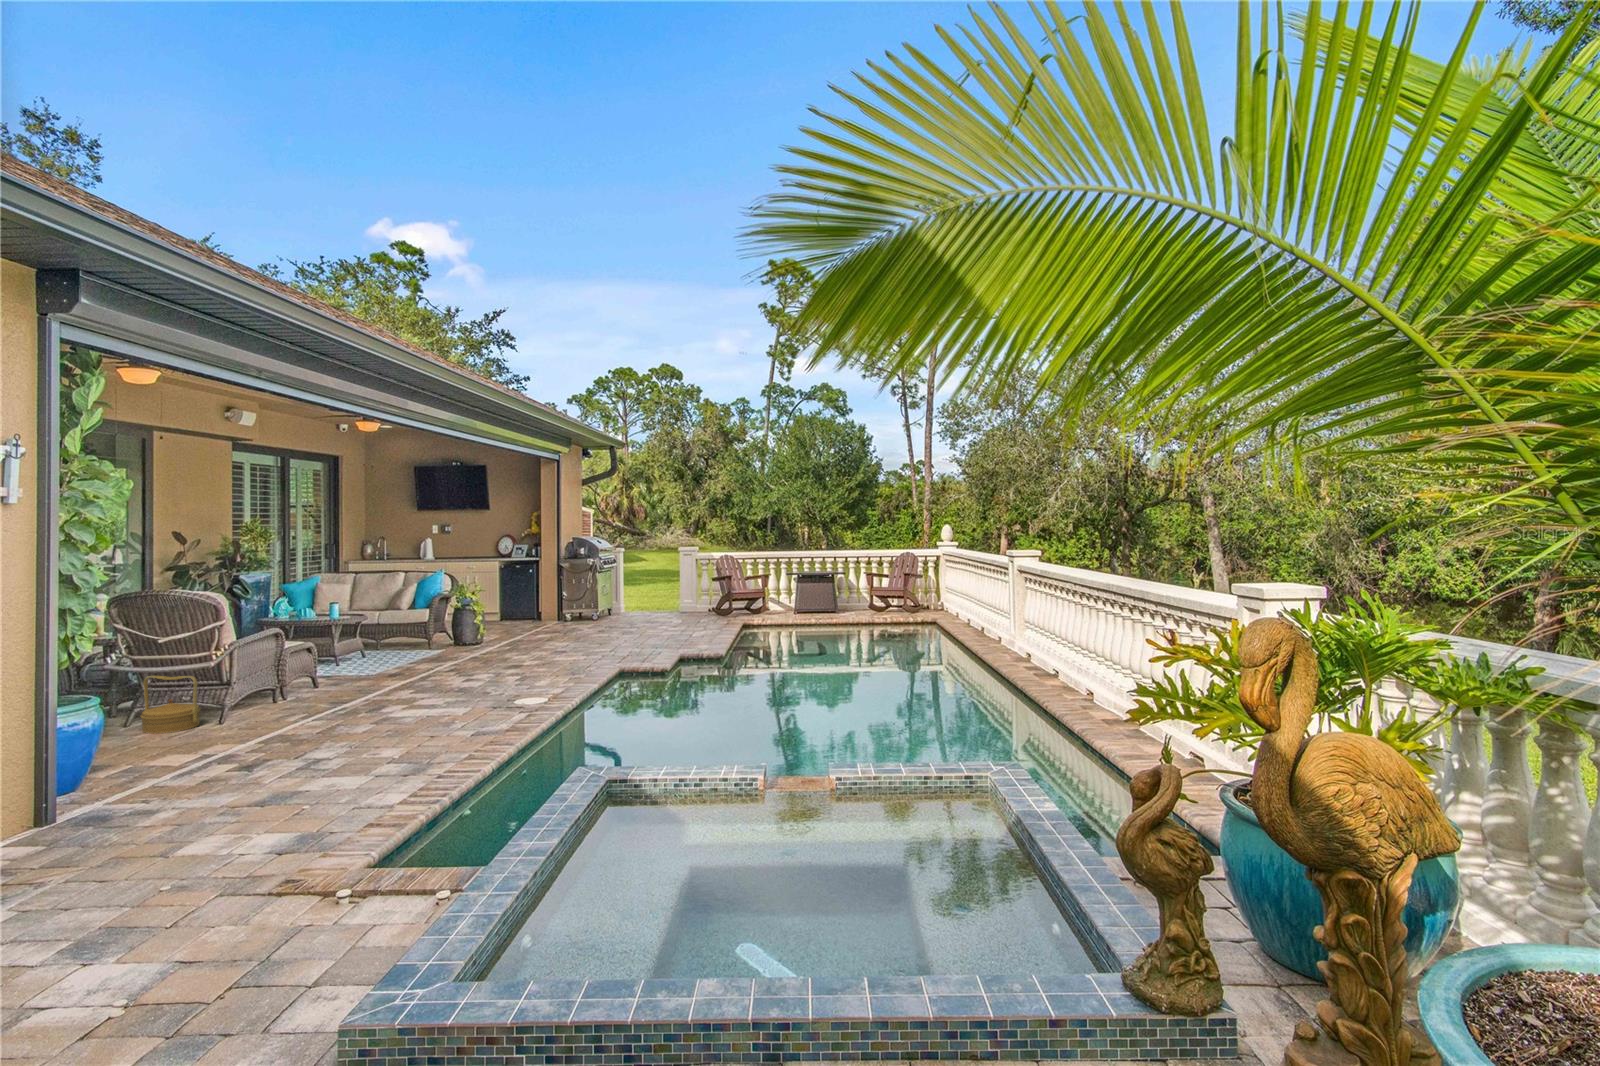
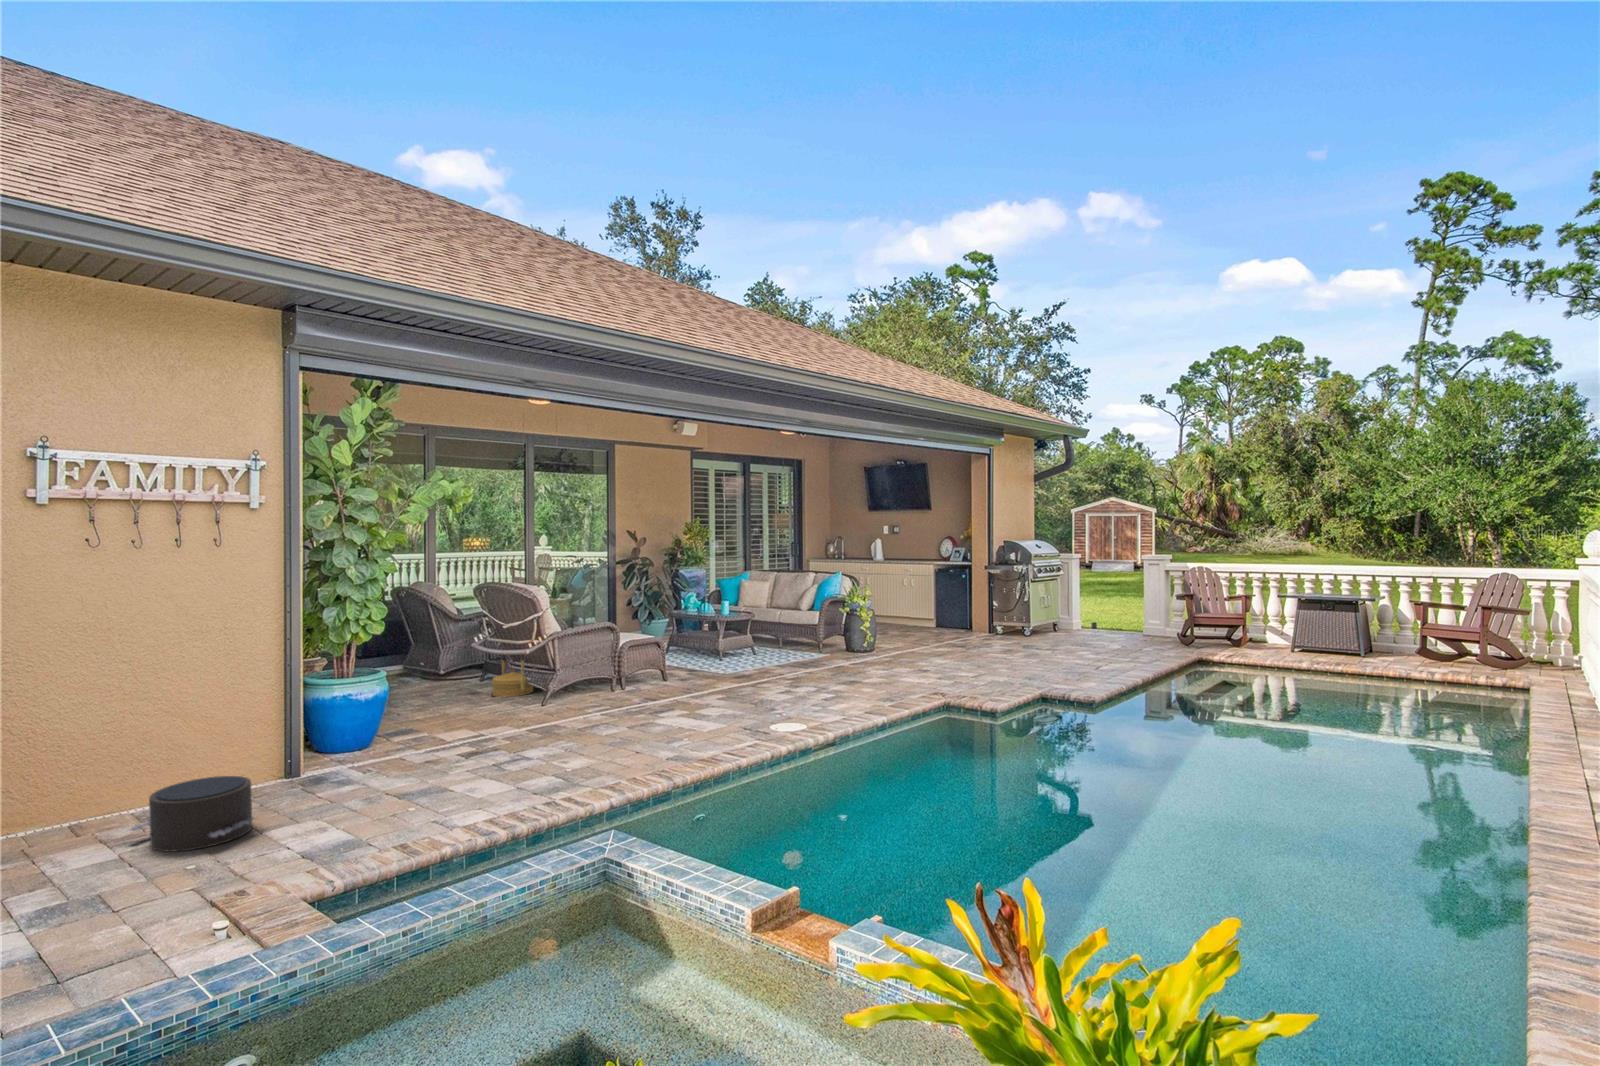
pouf: none [104,813,258,907] -> present [131,776,254,852]

